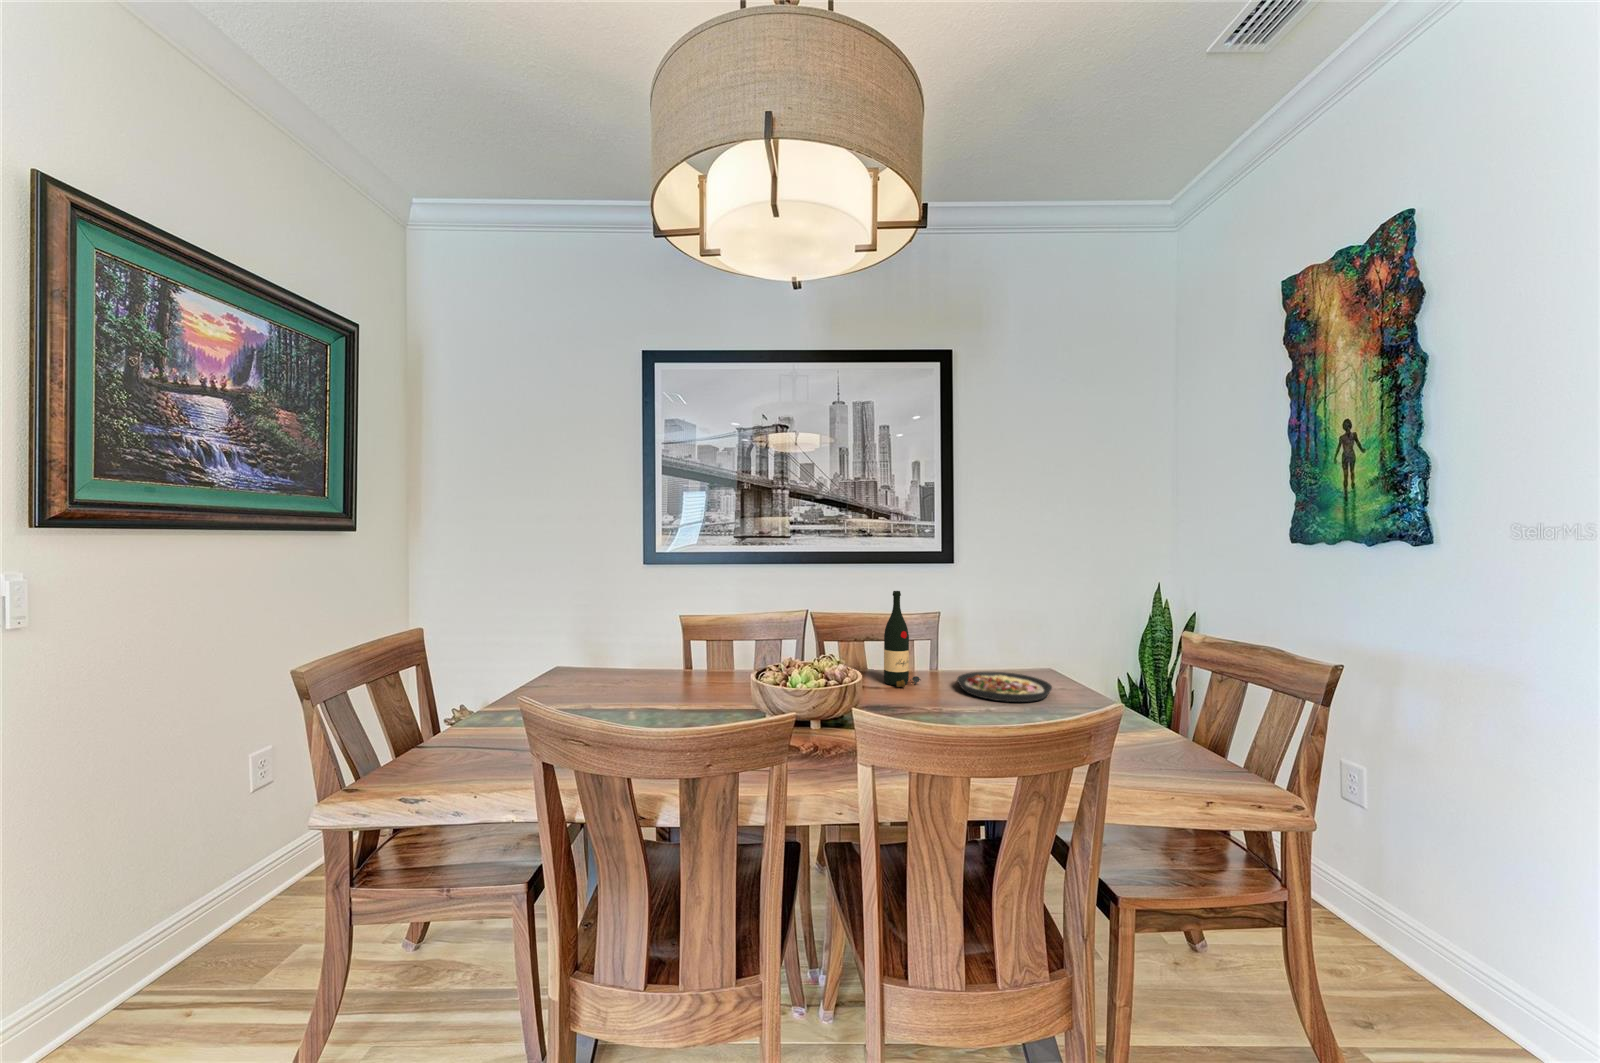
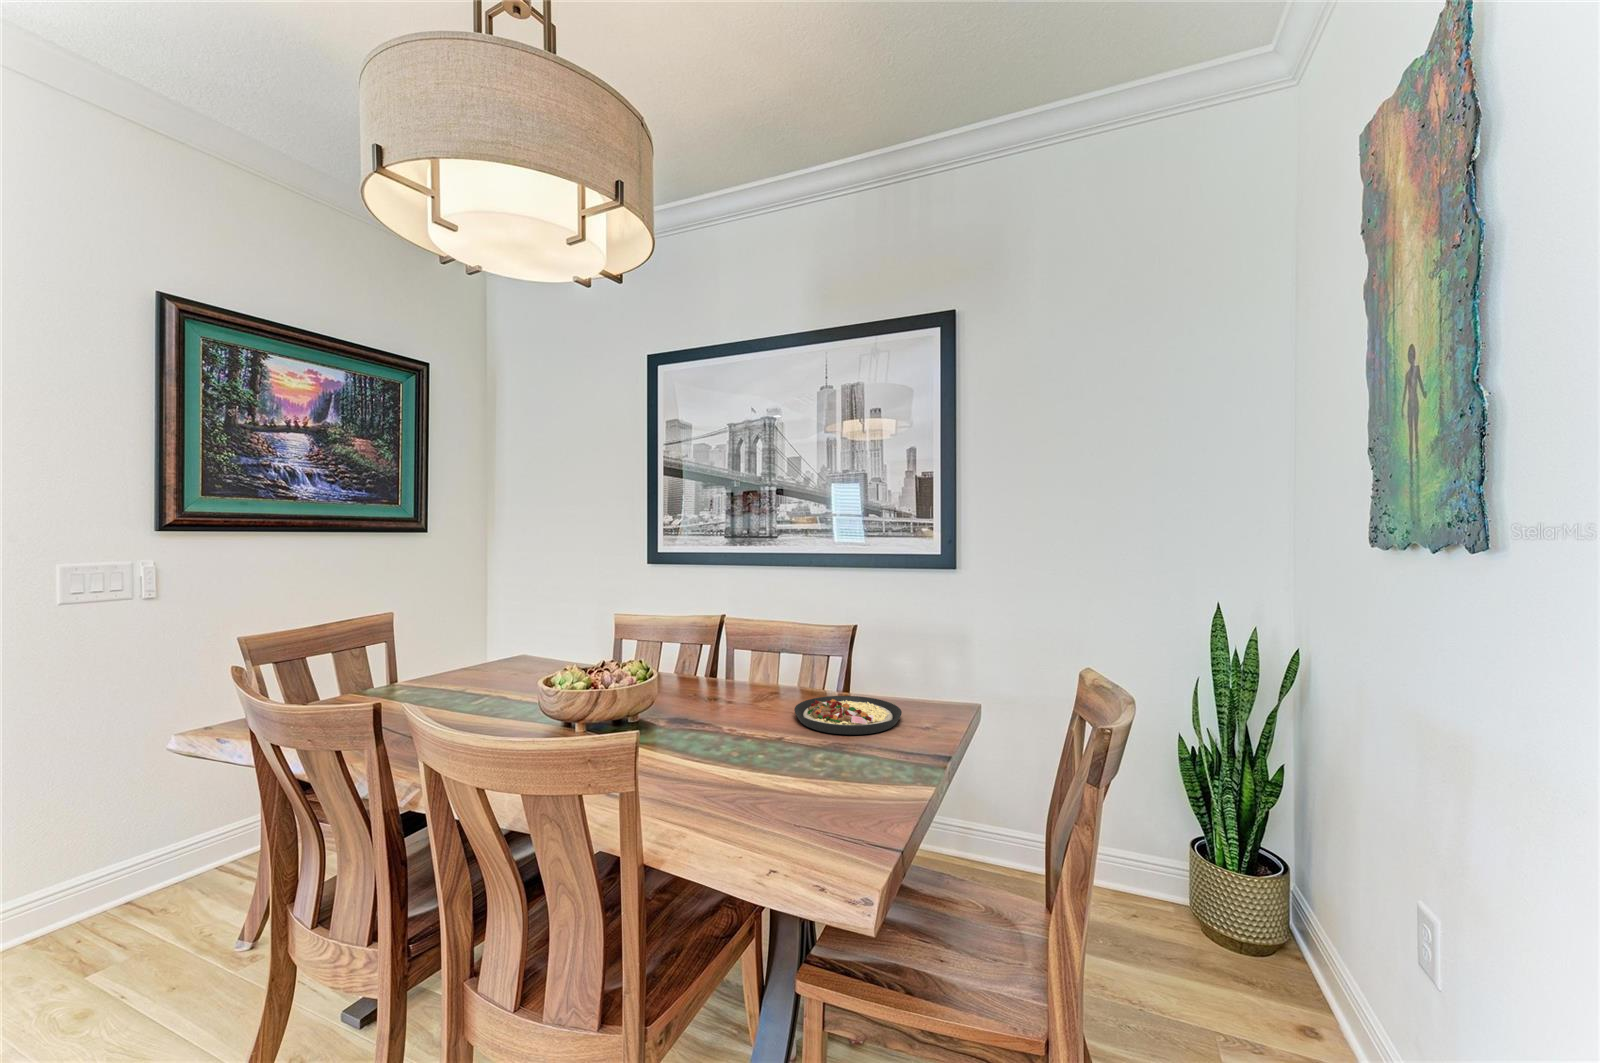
wine bottle: present [884,591,921,687] -> none [741,596,779,703]

